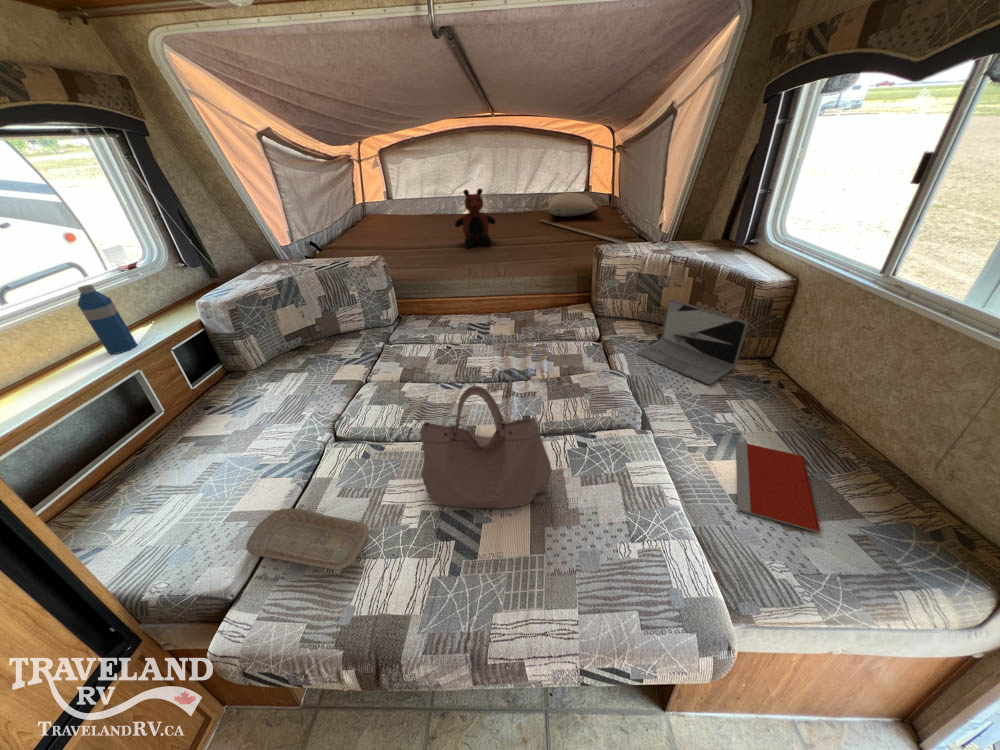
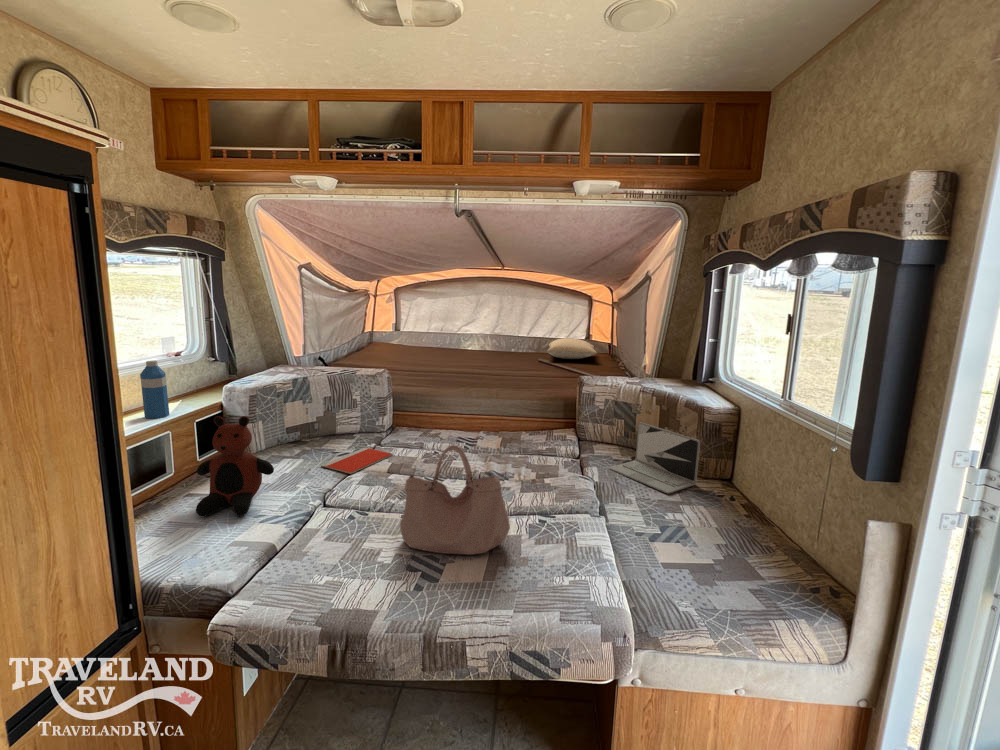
teddy bear: present [455,189,496,247] -> present [196,416,274,517]
notebook: present [736,442,820,533] -> present [321,448,393,474]
tray: present [246,508,369,570] -> none [251,538,353,577]

